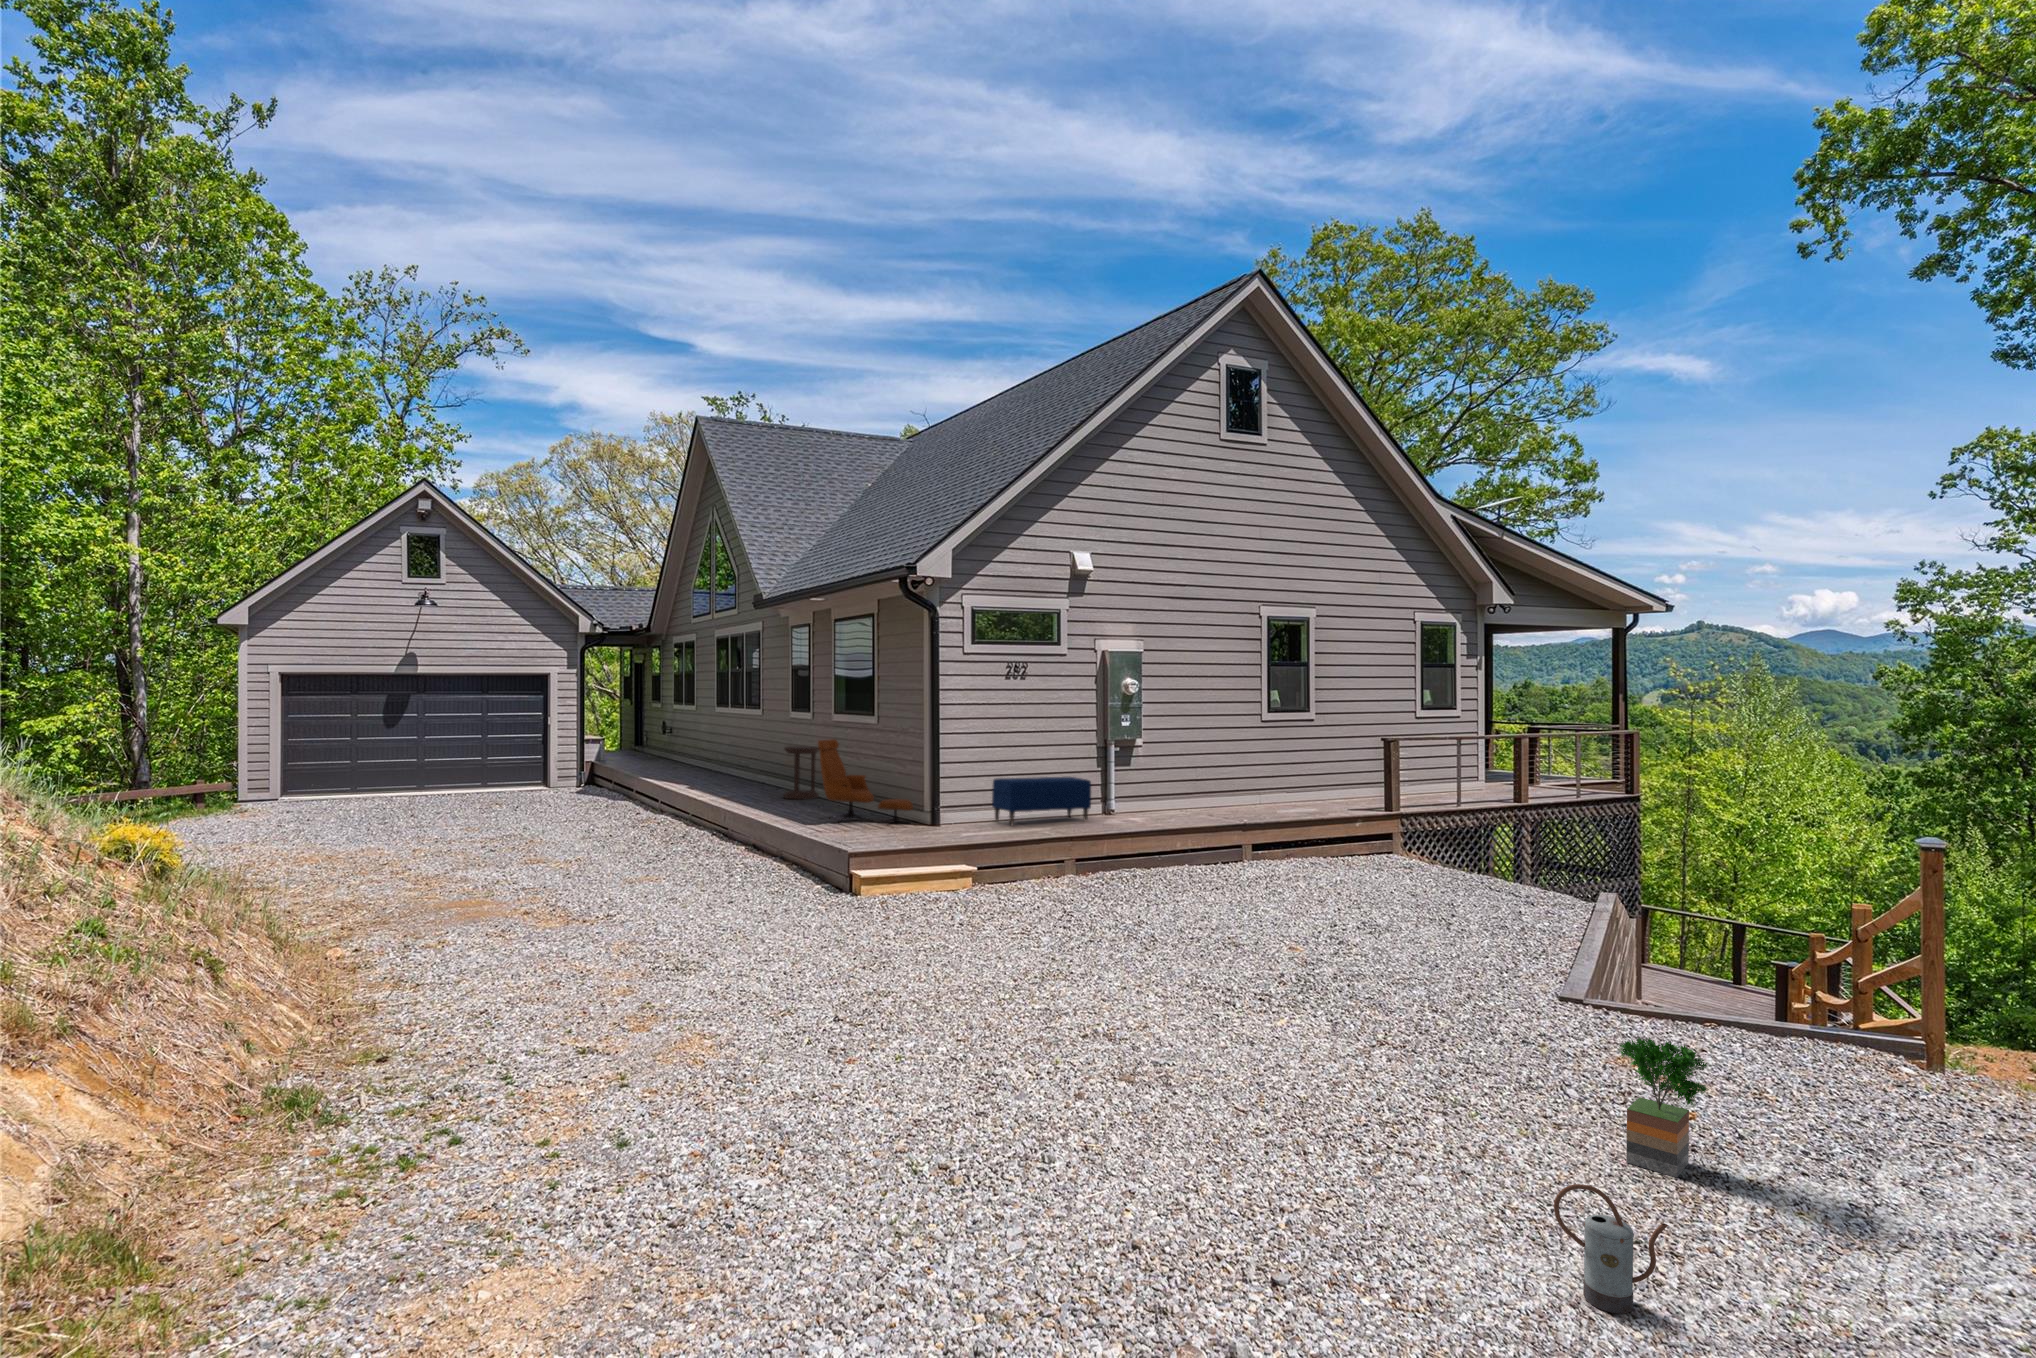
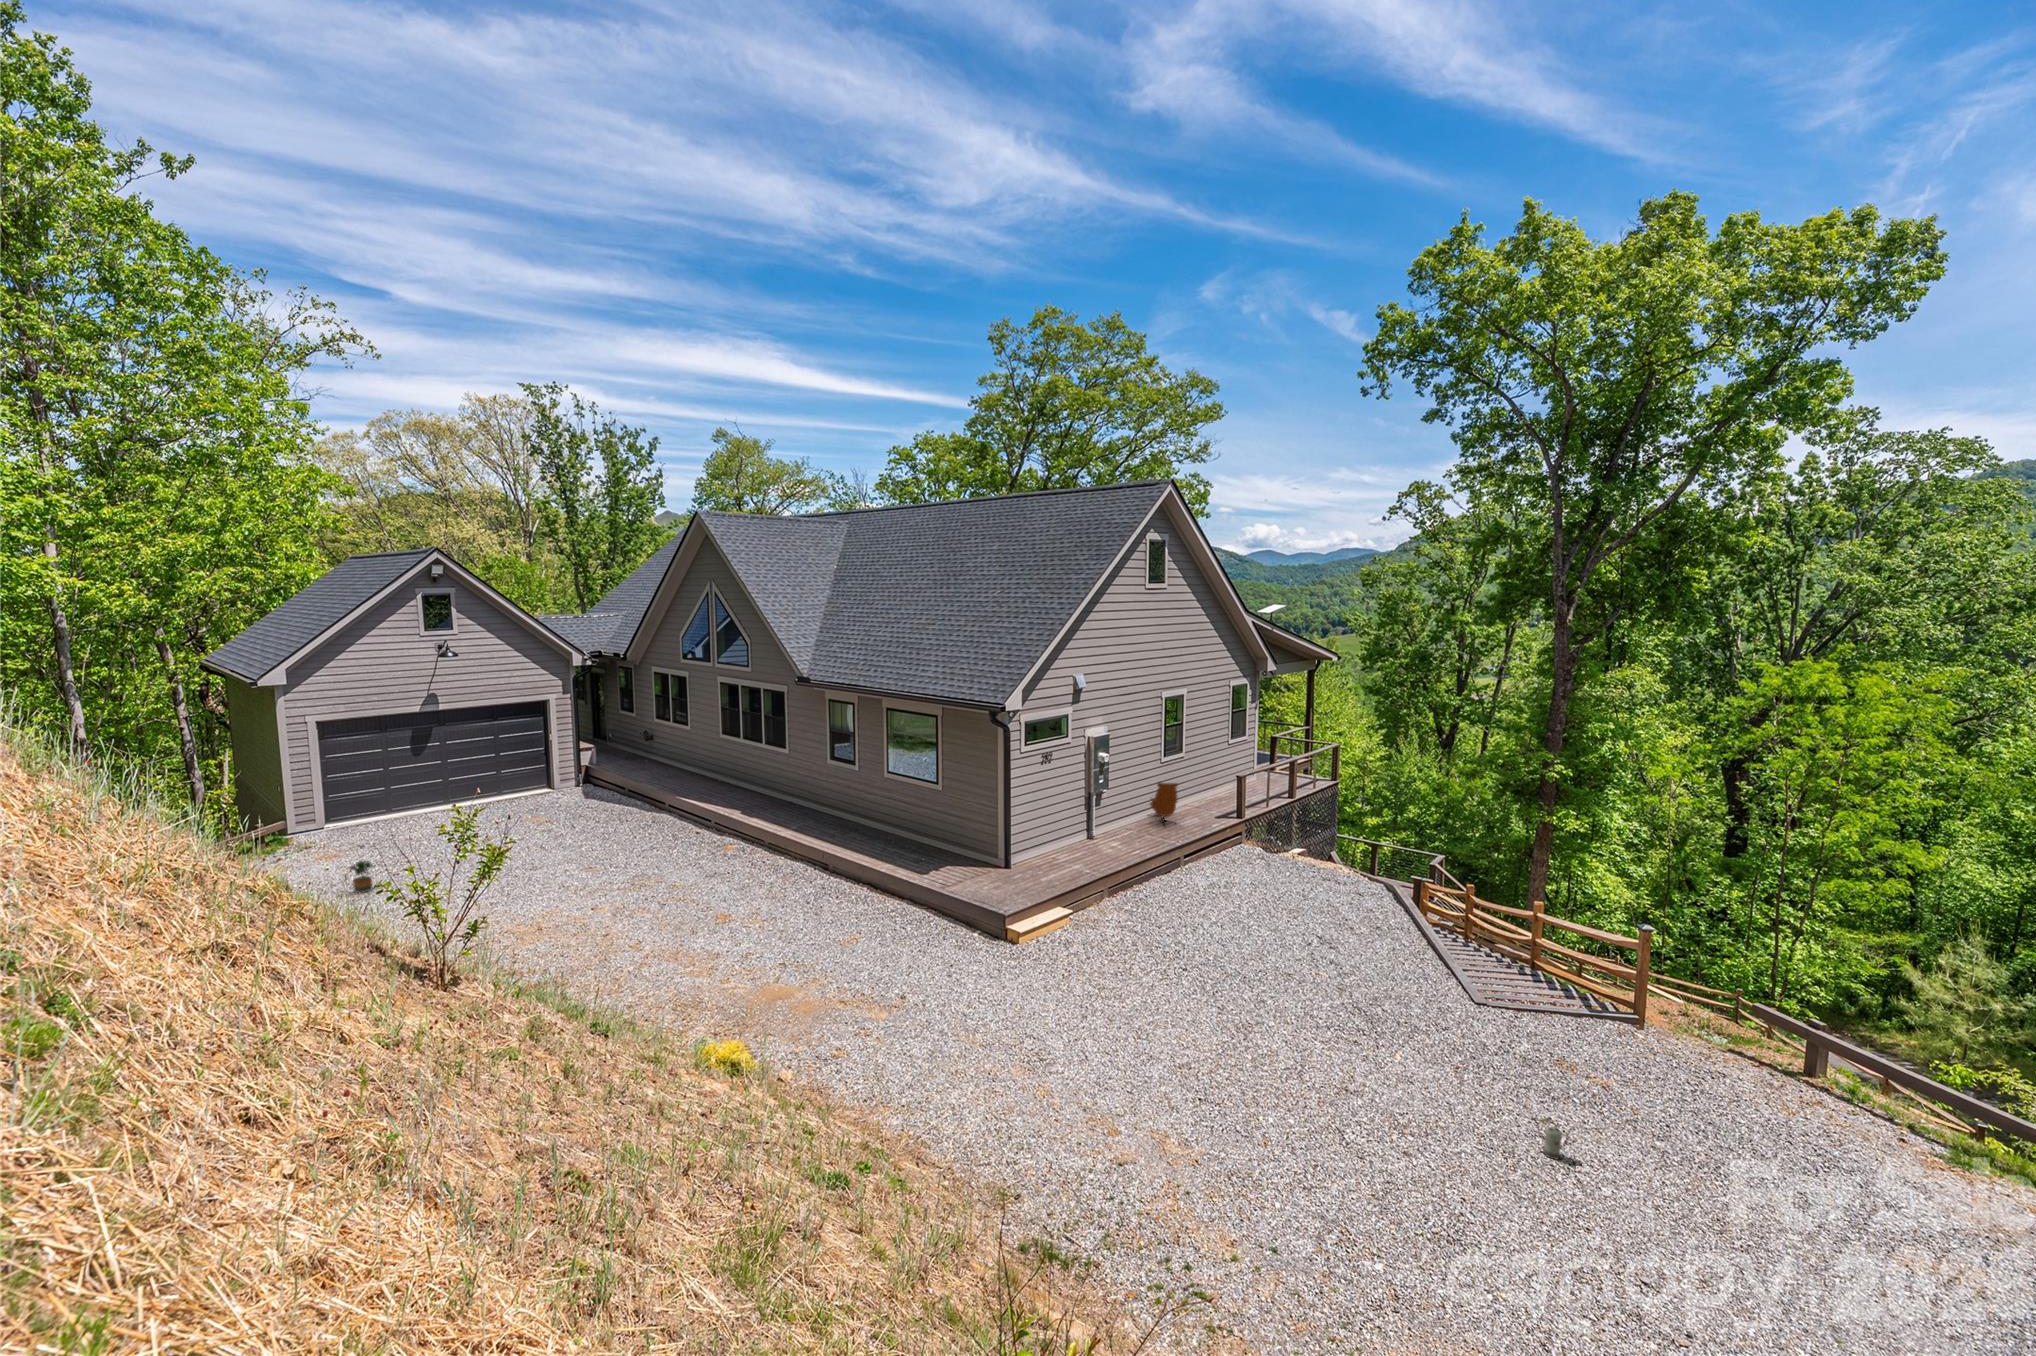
lounge chair: present [818,739,913,824] -> present [1150,782,1178,824]
side table: present [784,746,819,799] -> none [836,784,862,825]
bench: present [992,777,1091,826] -> none [1033,818,1090,860]
potted tree: present [1618,1037,1709,1177] -> present [350,861,374,893]

